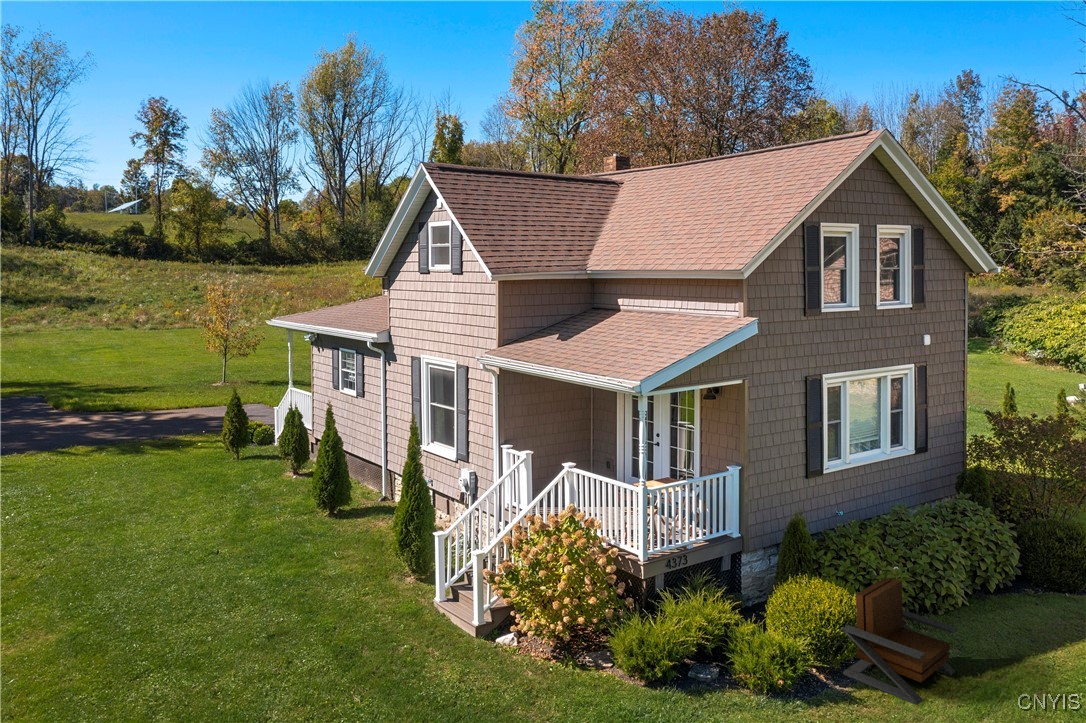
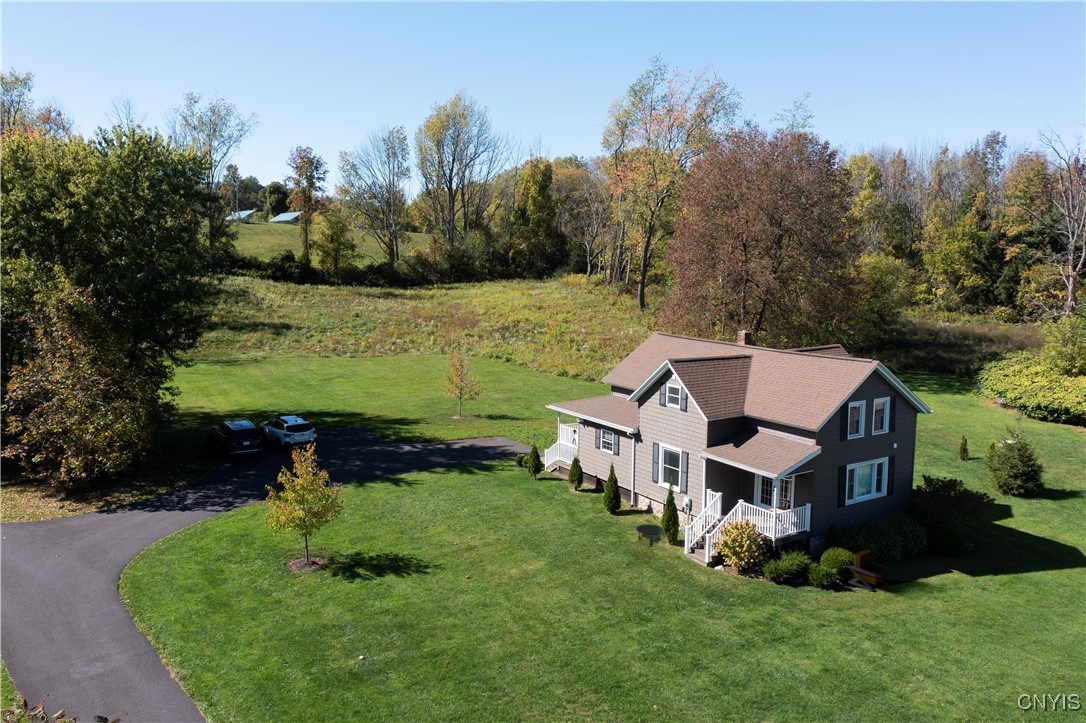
round table: none [322,536,397,590] -> present [636,524,665,547]

